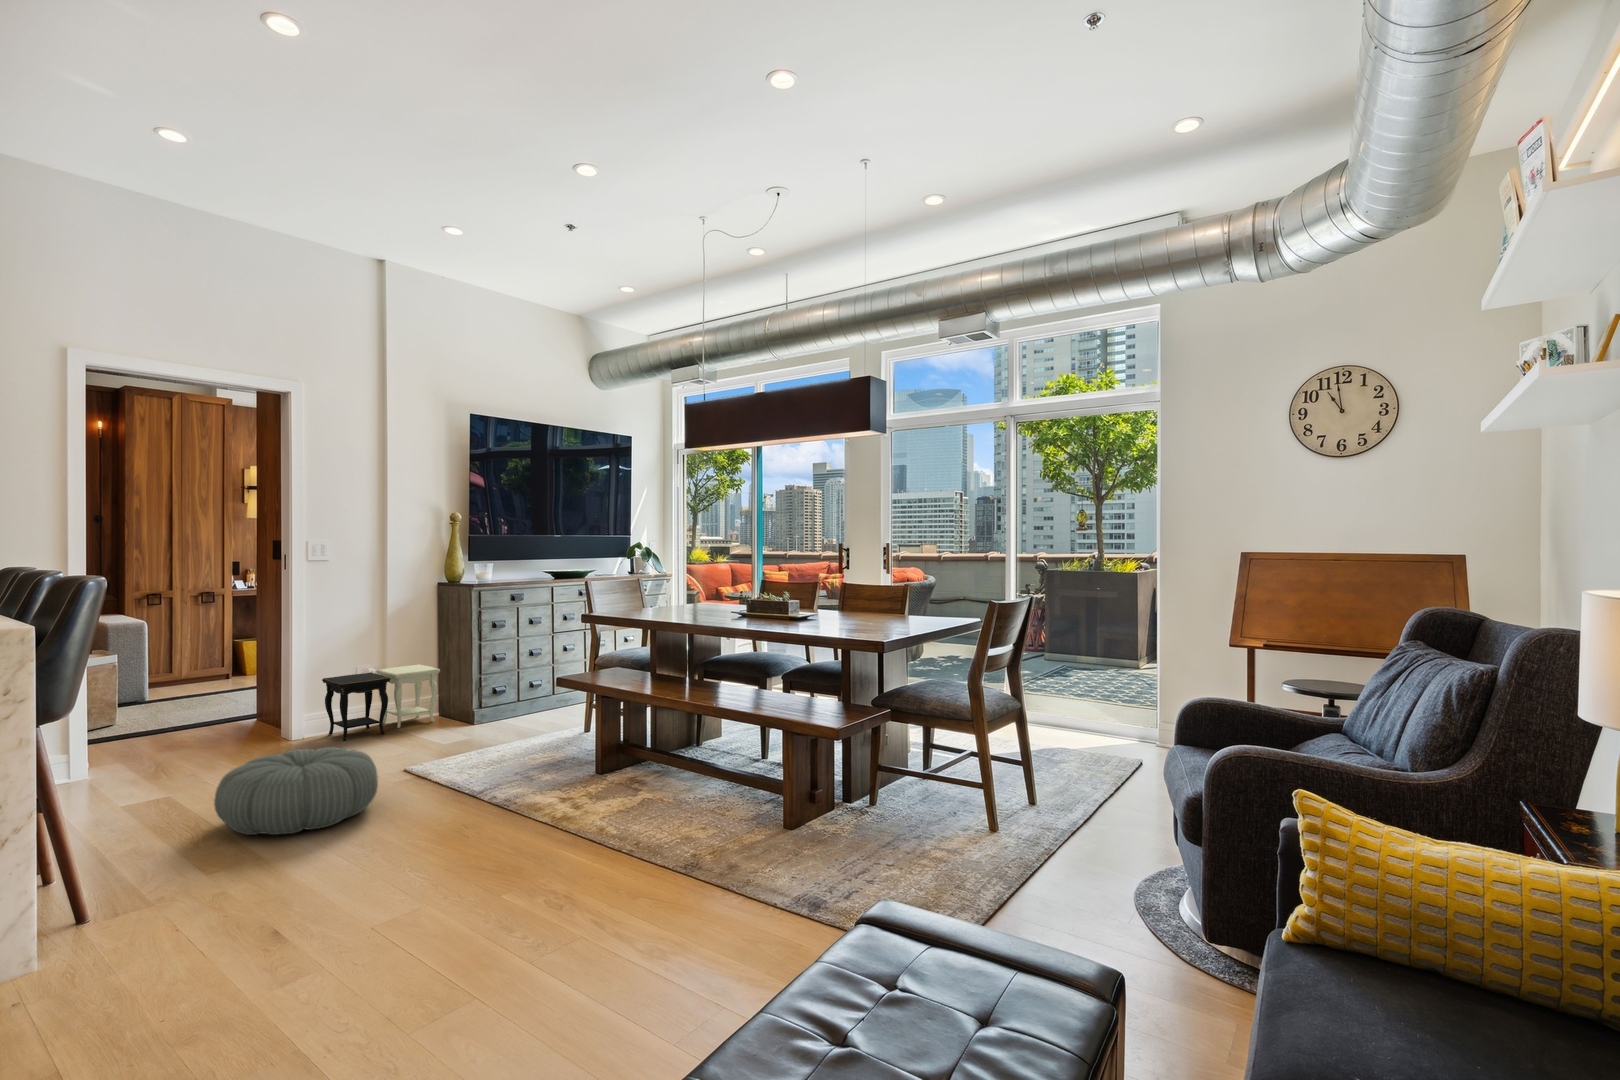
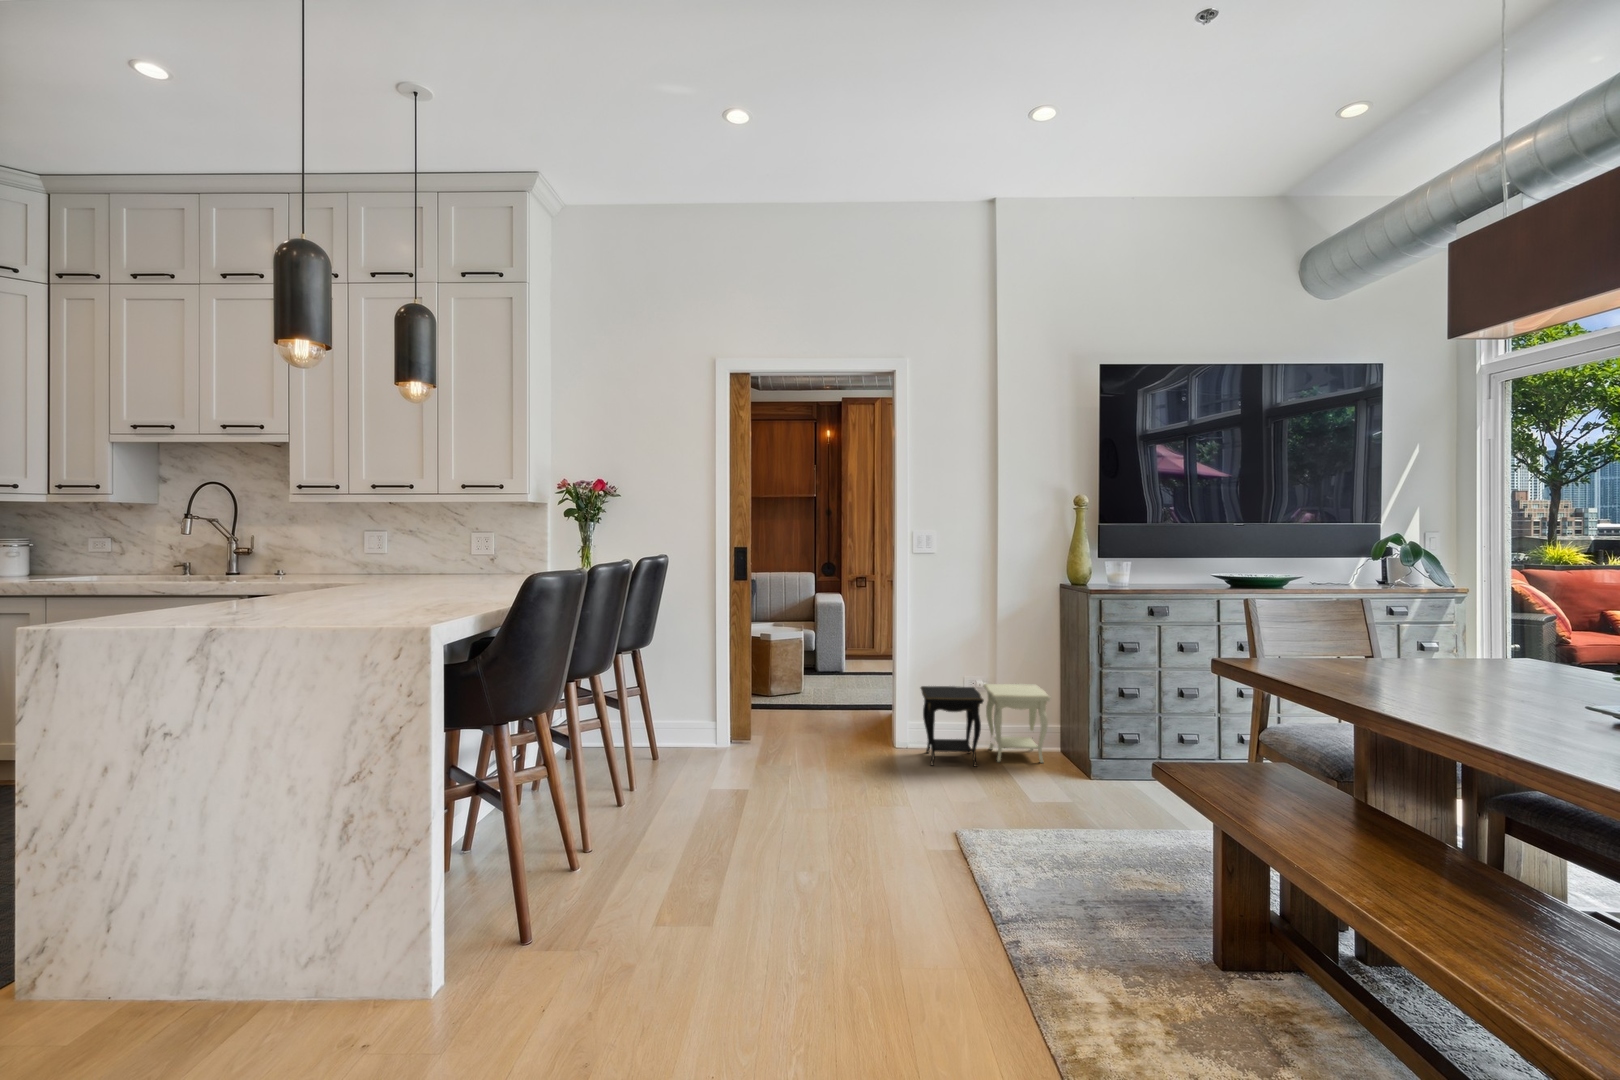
pouf: present [214,747,378,835] -> none [687,785,866,913]

